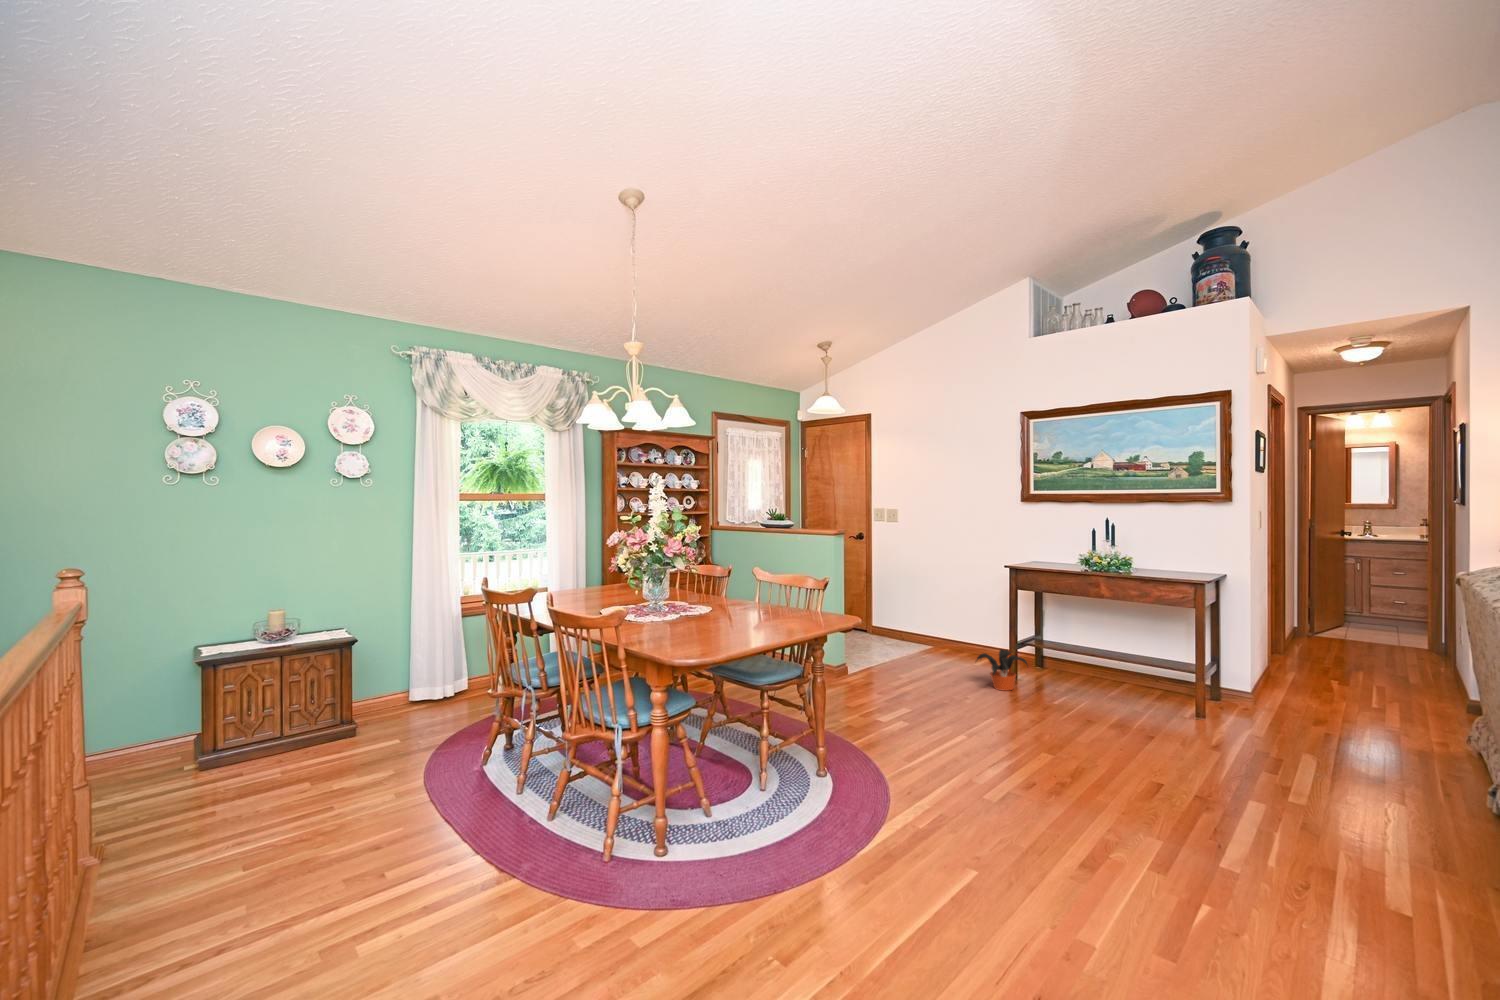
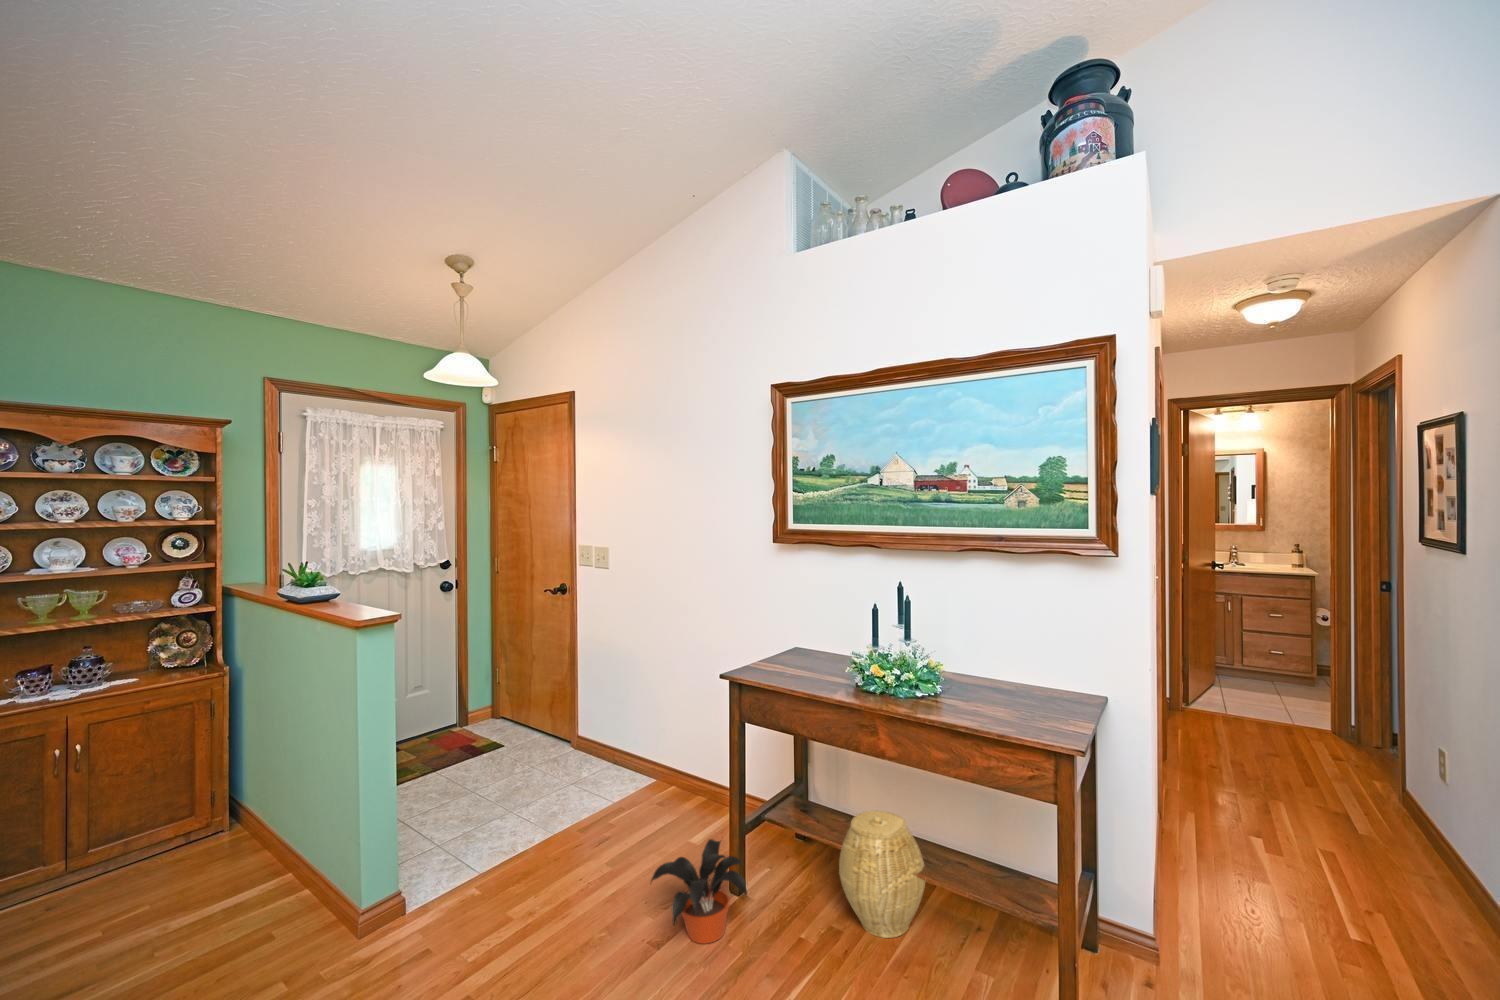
woven basket: none [1073,637,1123,694] -> present [839,811,925,938]

